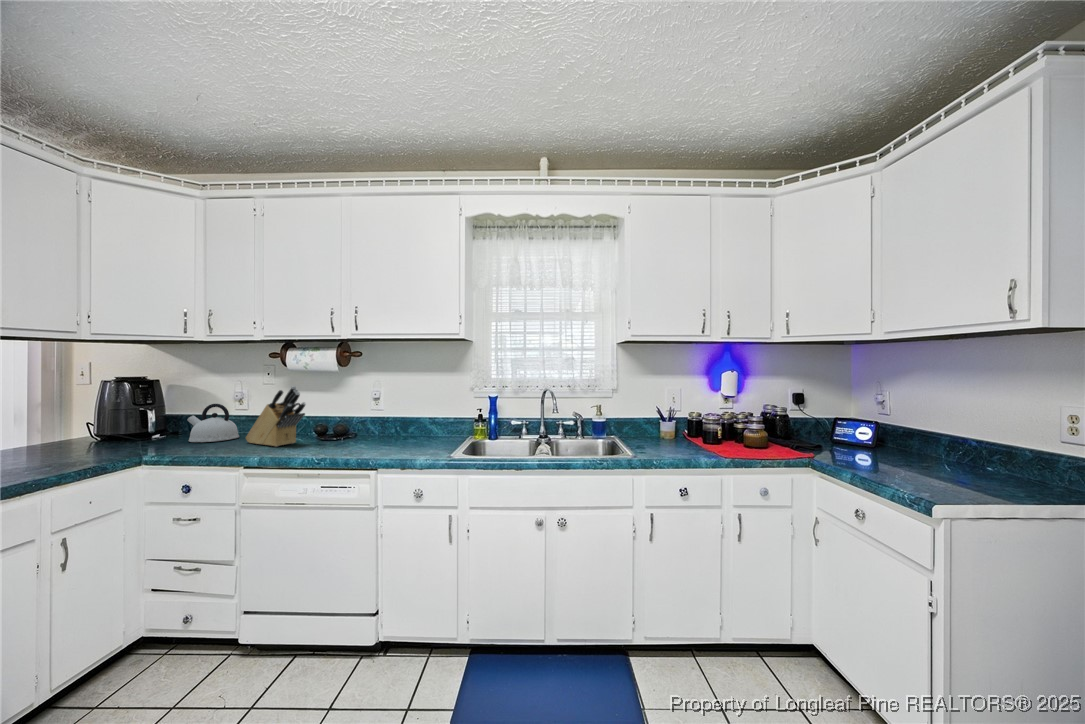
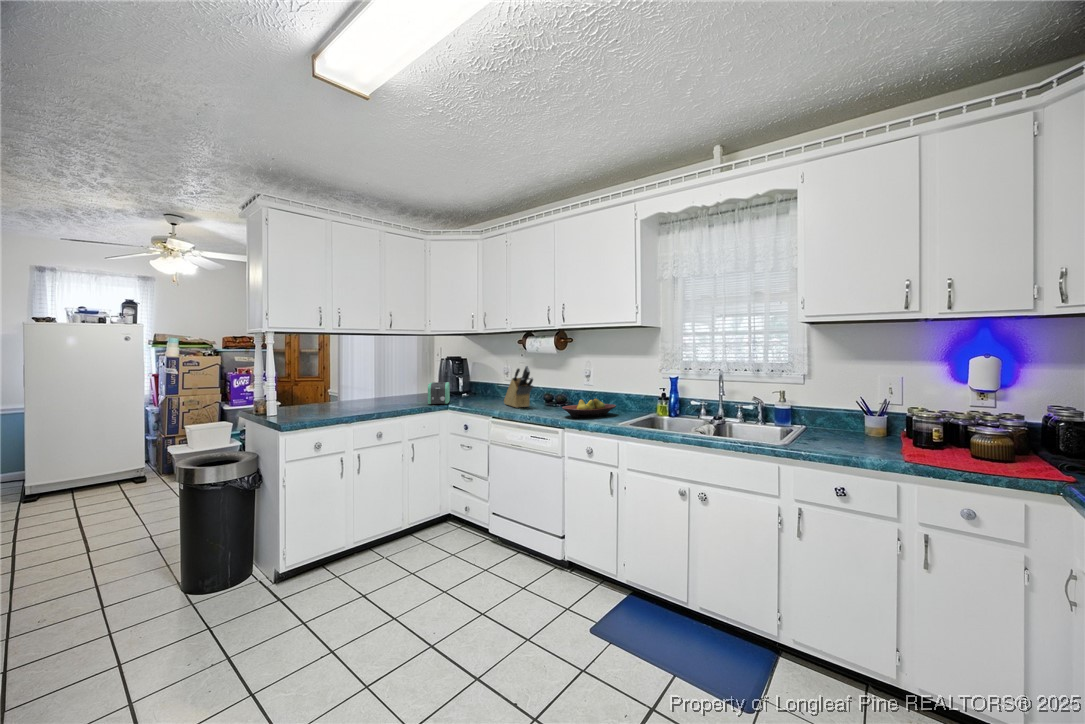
kettle: present [187,404,239,442] -> none [478,377,505,402]
toaster: none [84,416,134,458] -> present [428,382,450,405]
fruit bowl: none [365,425,429,452] -> present [562,399,616,418]

